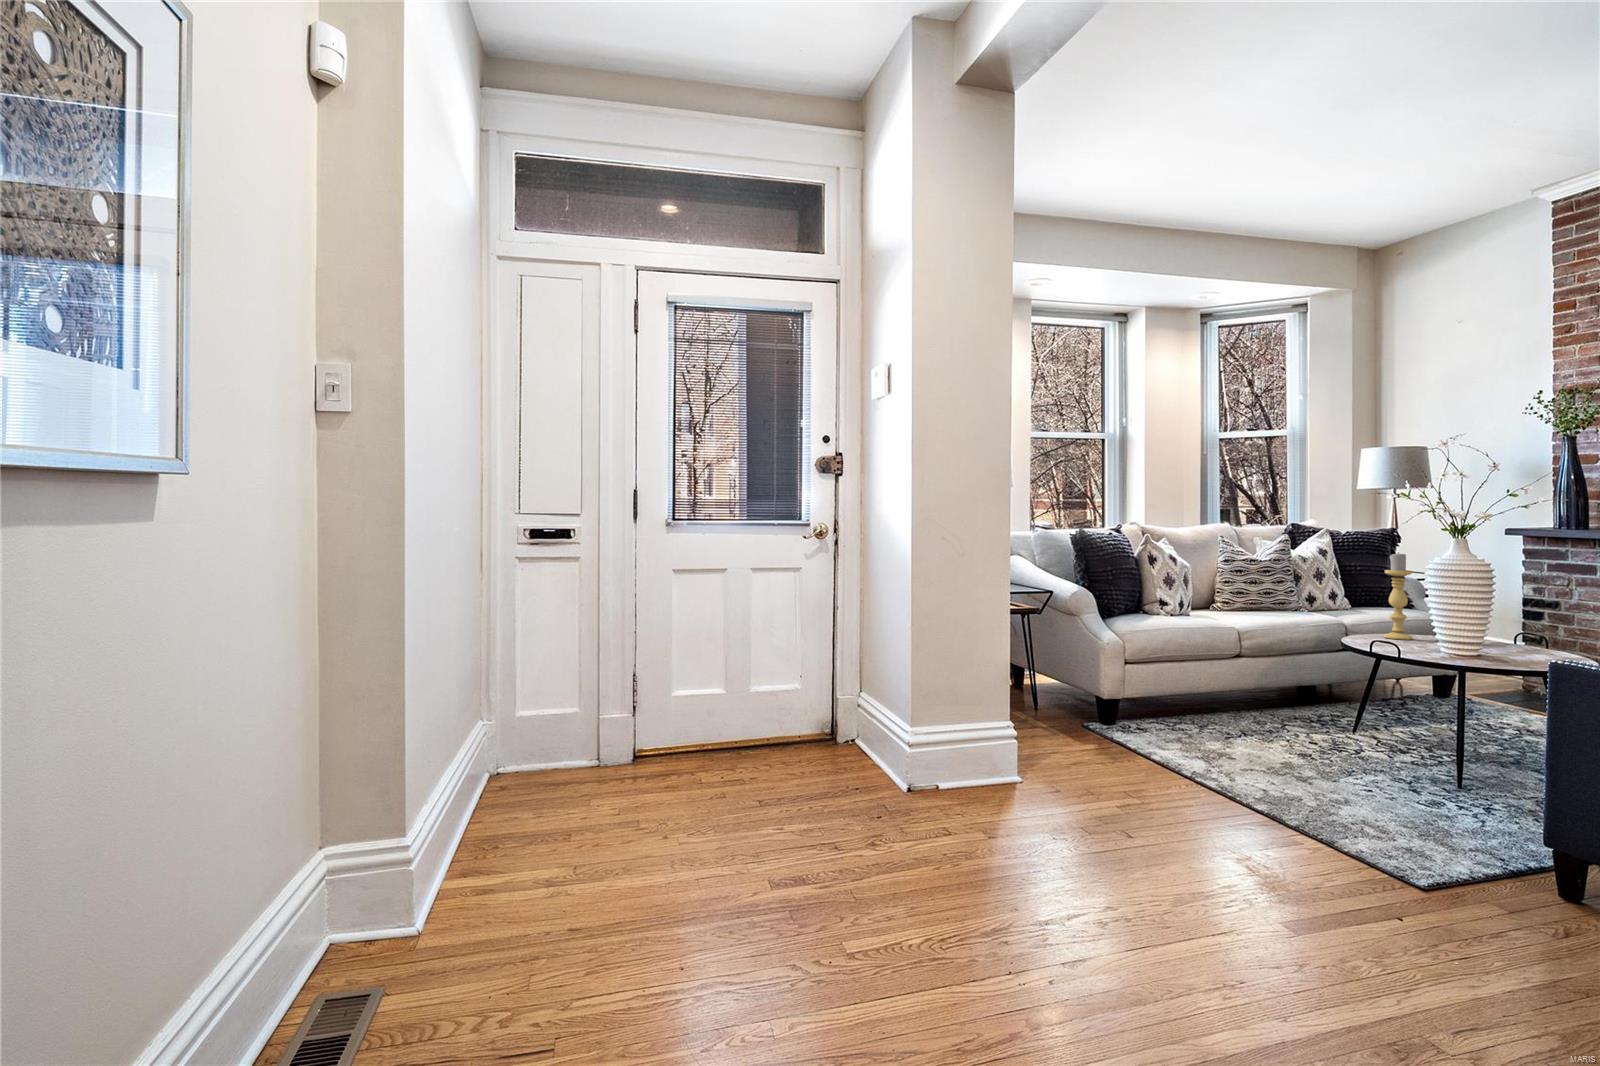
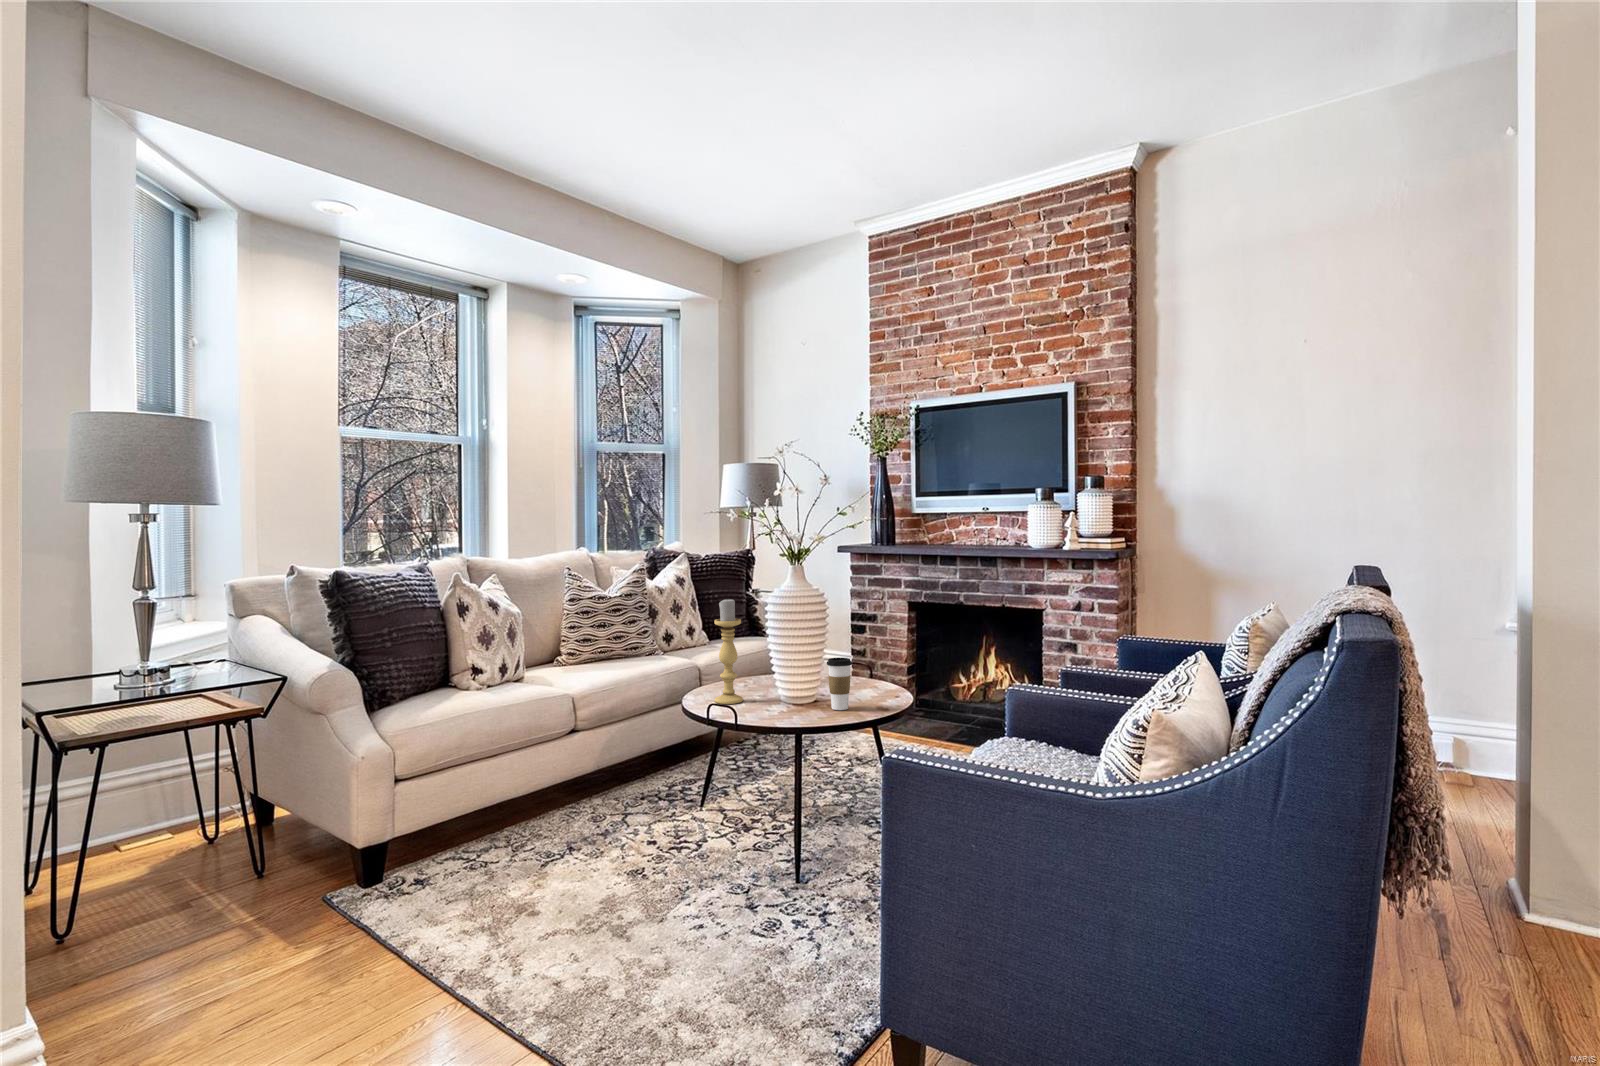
coffee cup: none [1508,606,1538,651] -> present [827,658,852,710]

